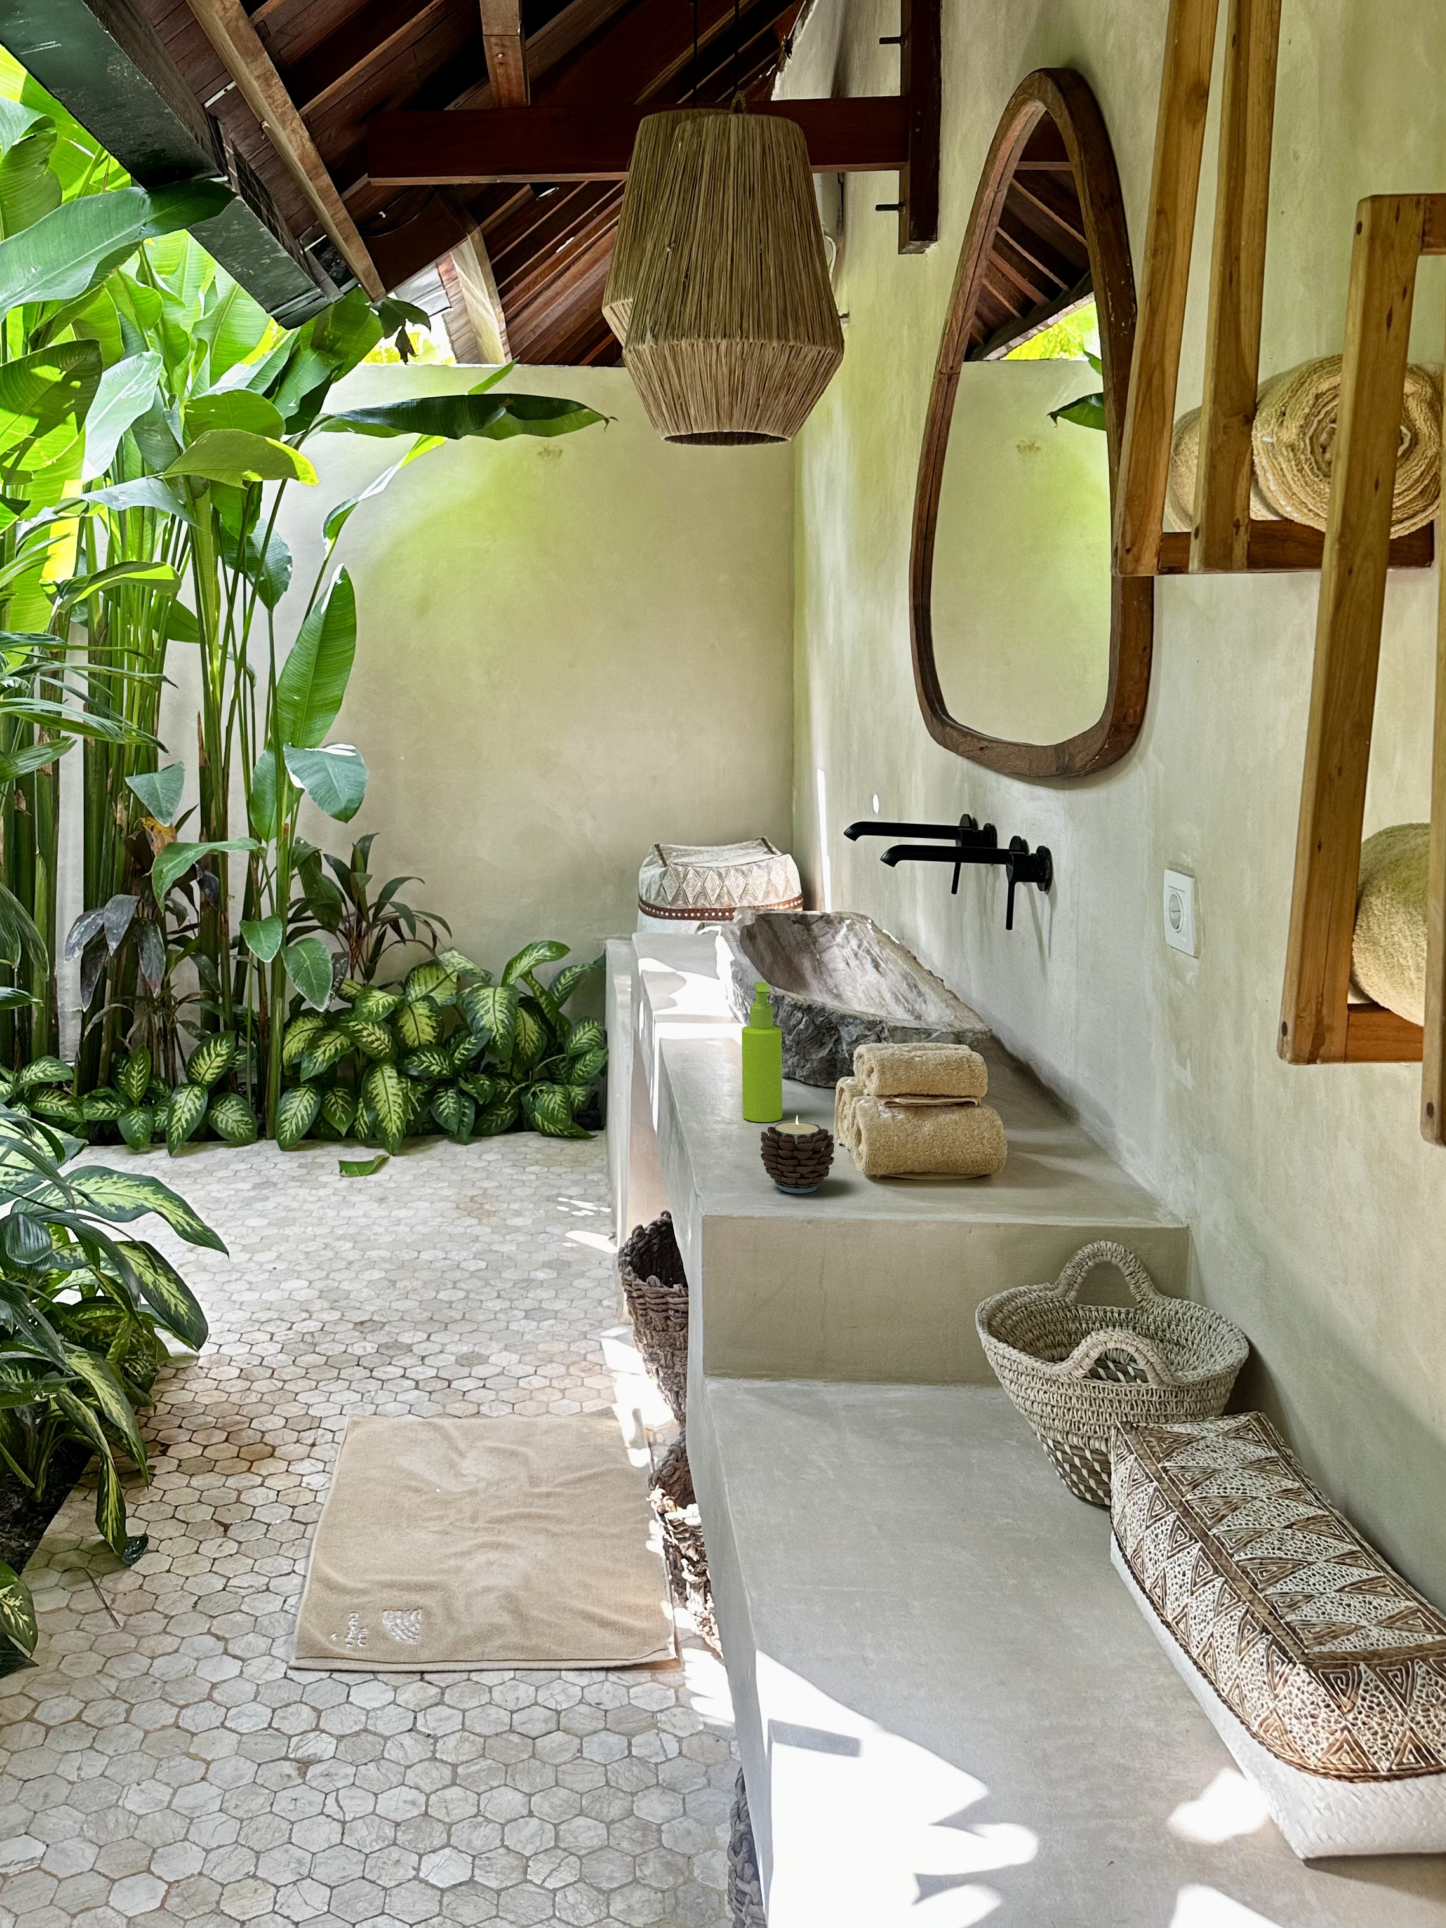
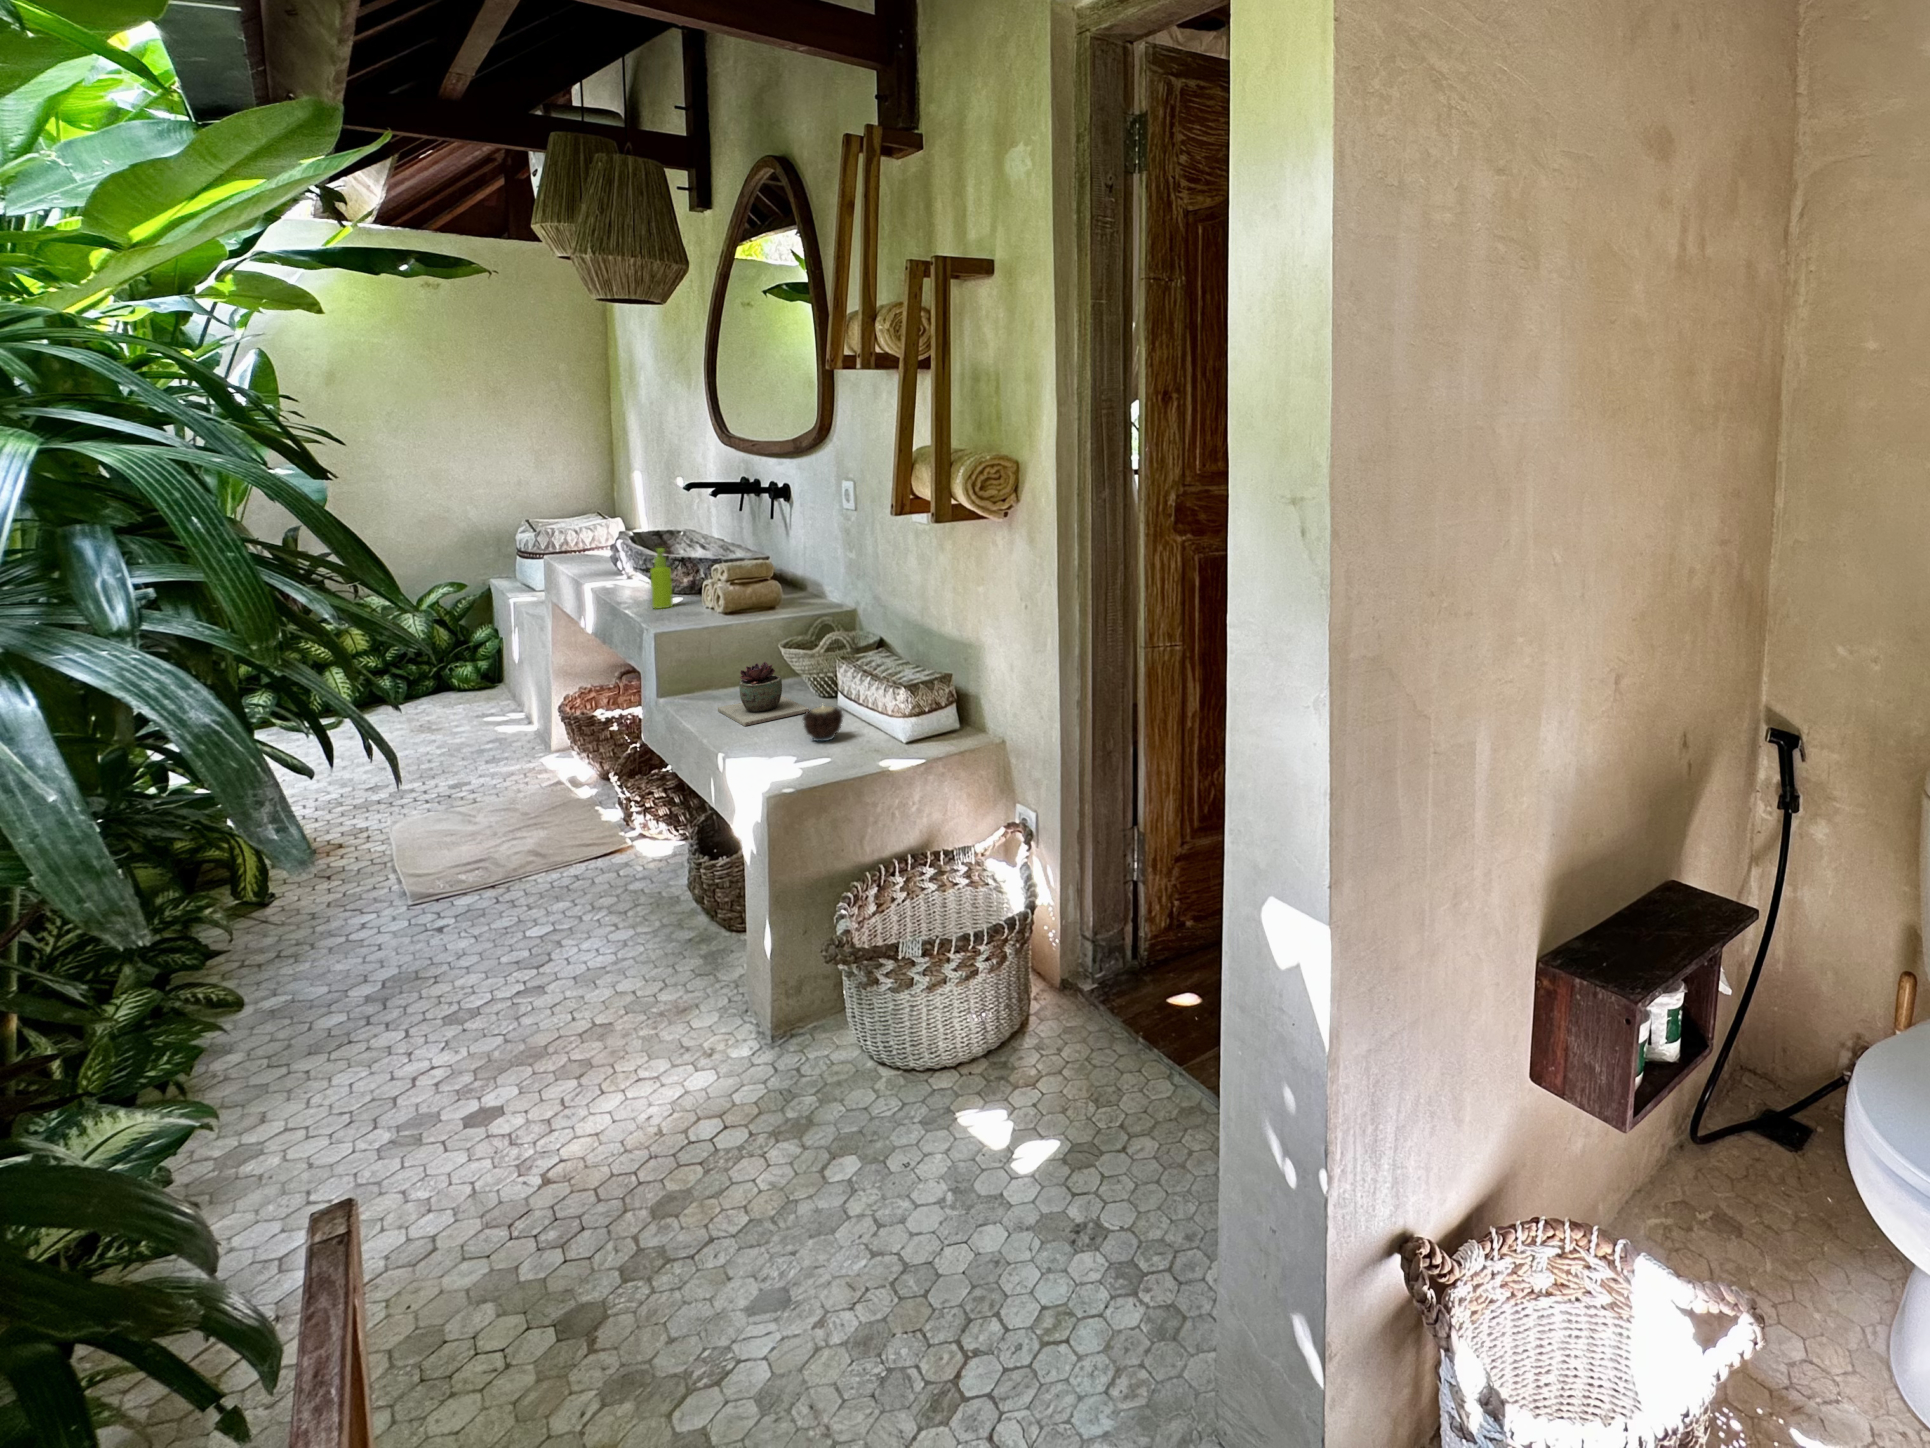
candle: present [761,1116,834,1193] -> present [803,706,843,741]
succulent plant: none [807,1379,1025,1575] -> present [718,662,809,726]

